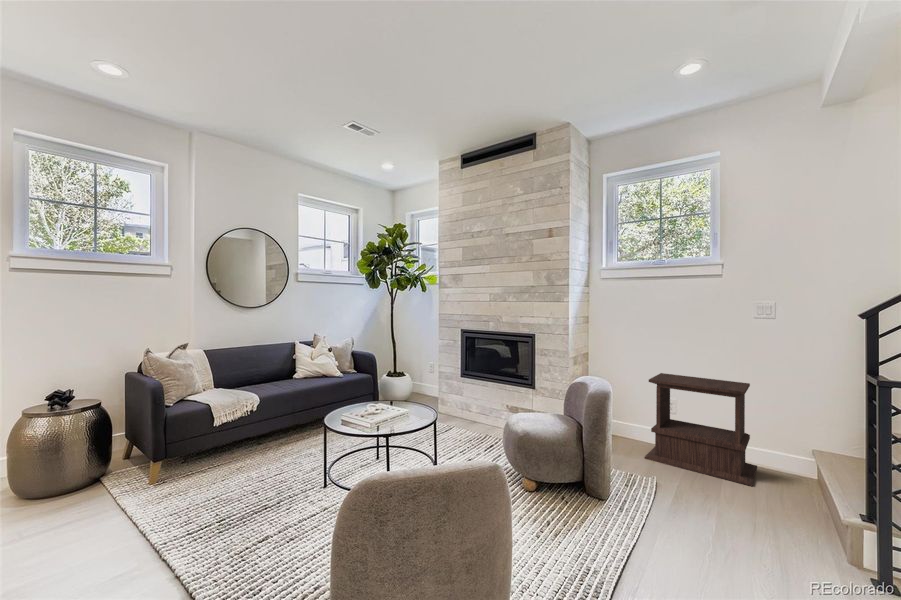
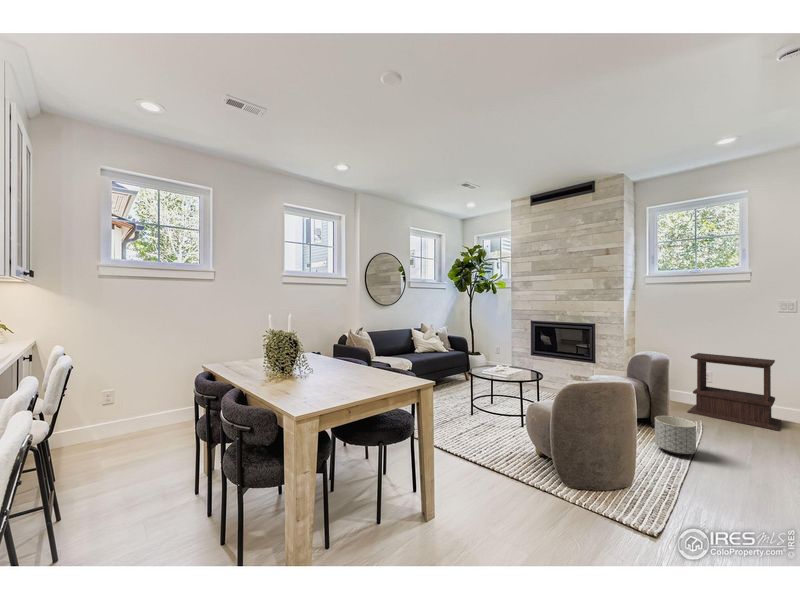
planter: none [574,488,630,559] -> present [655,416,696,455]

